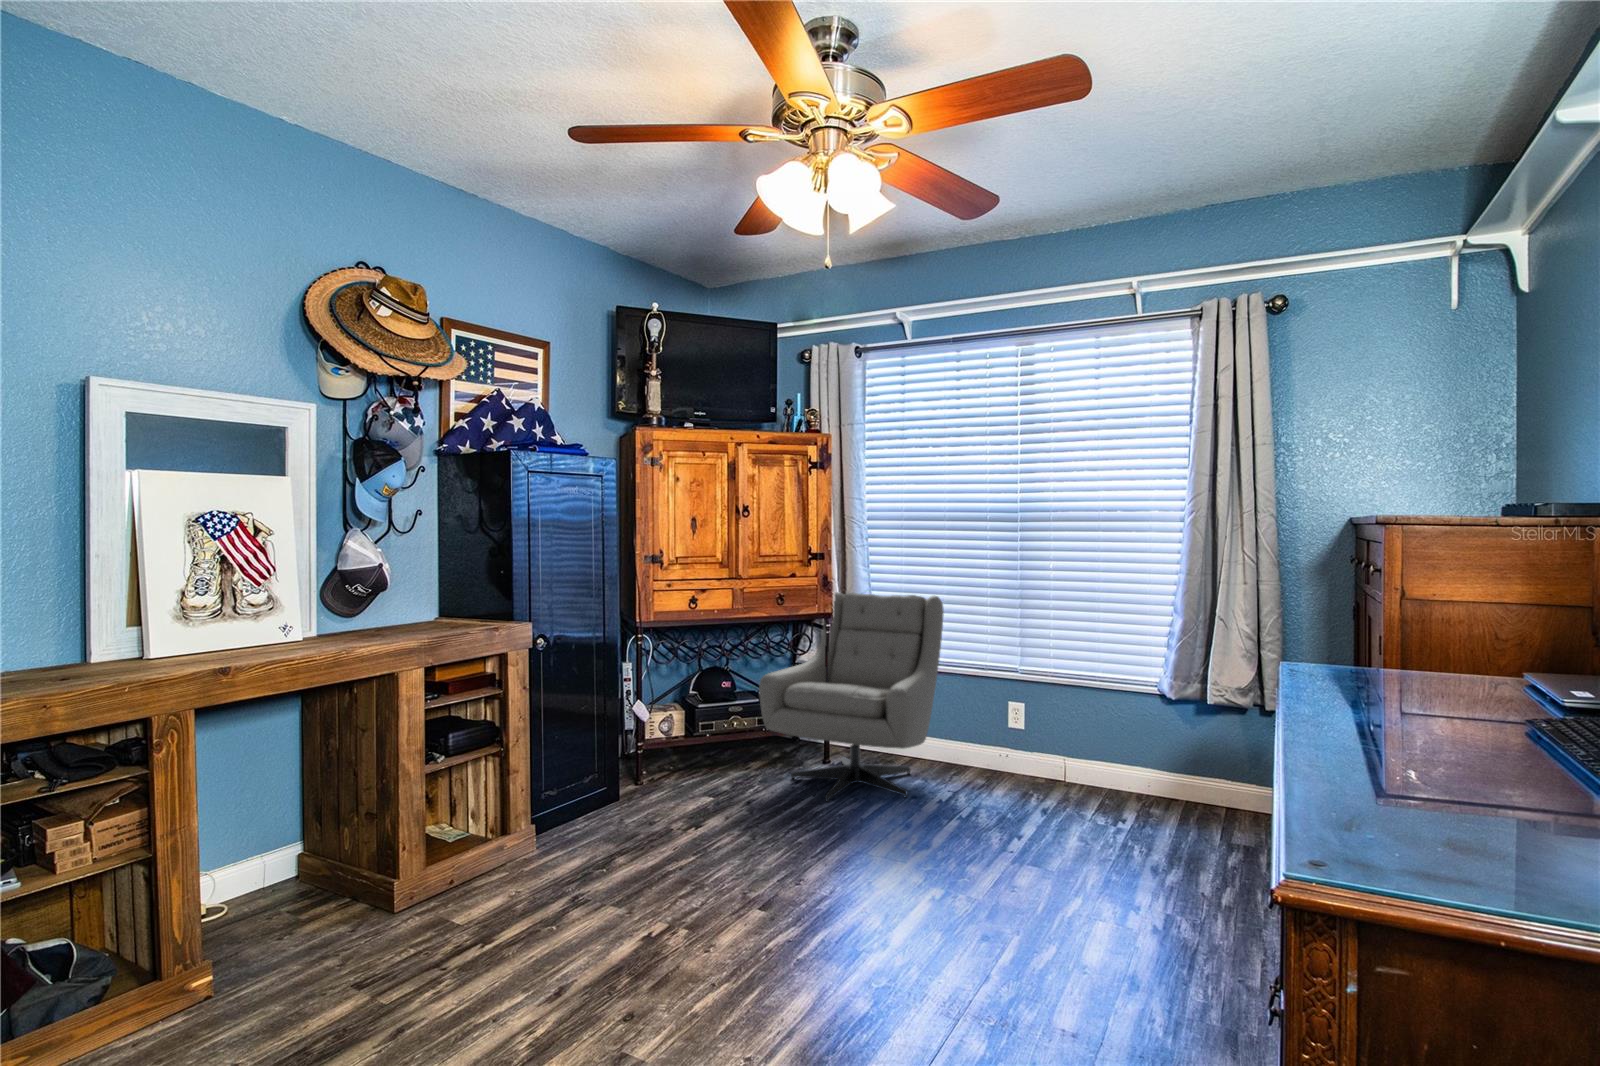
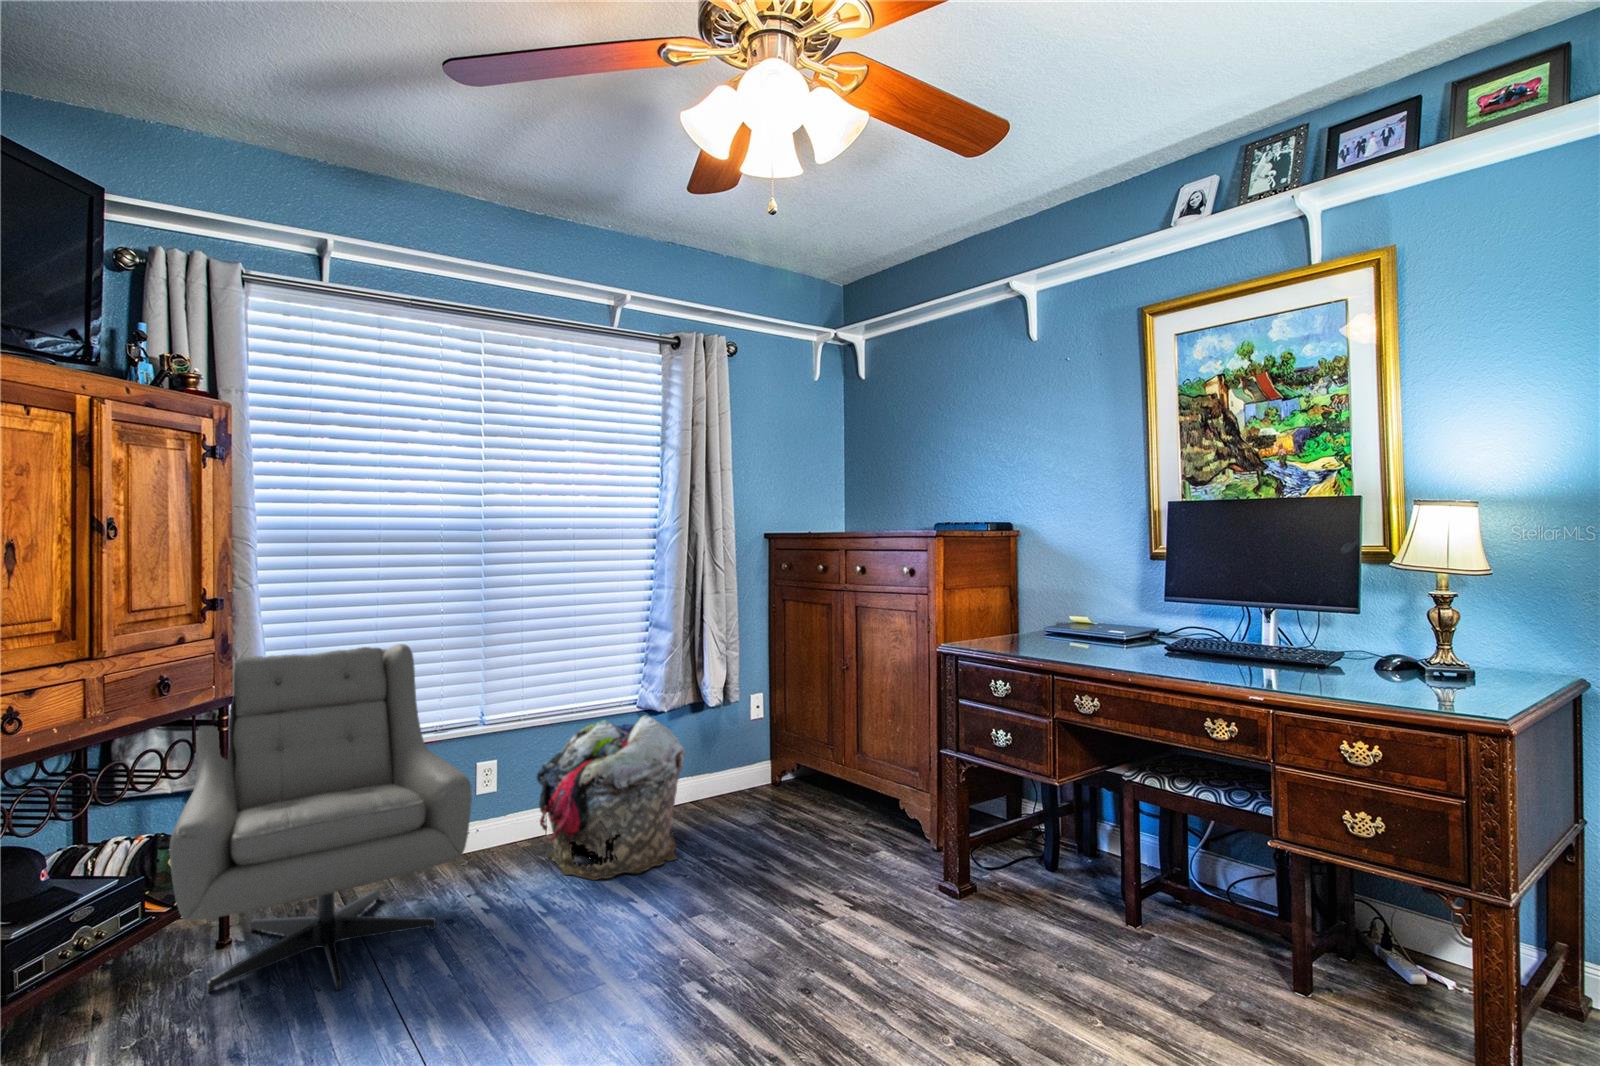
laundry basket: none [1000,685,1178,832] -> present [537,715,685,880]

